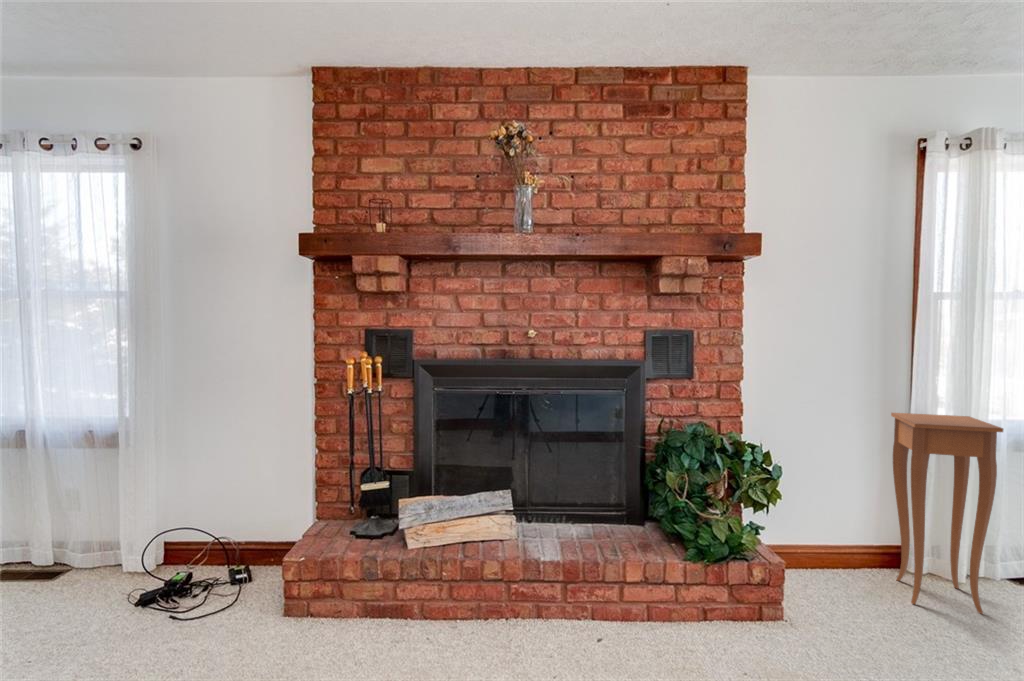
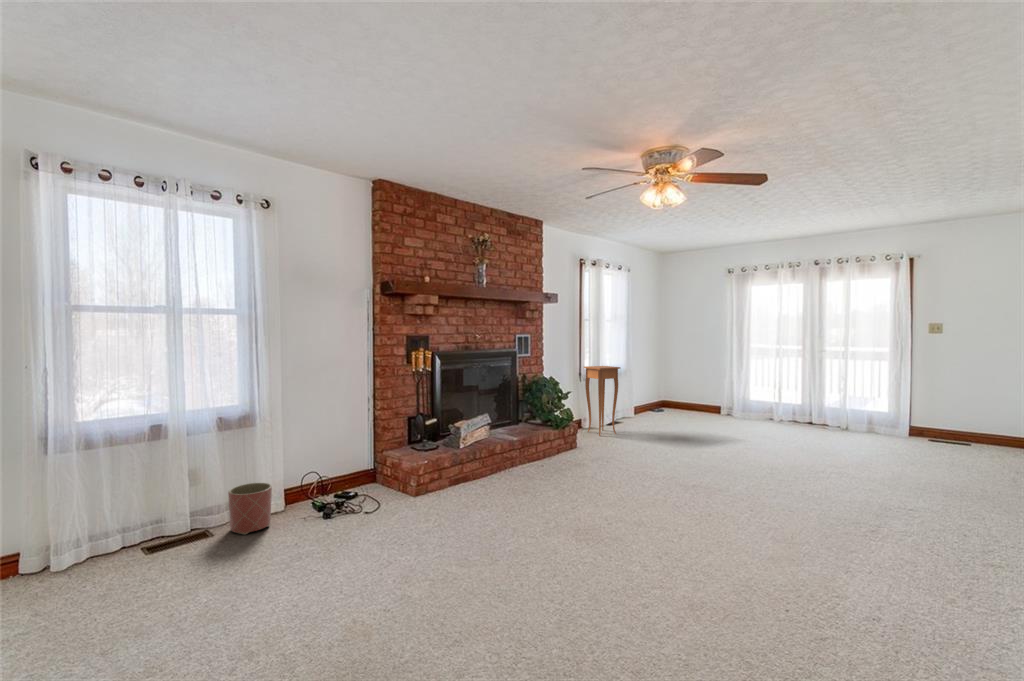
planter: none [42,523,107,593] -> present [228,483,272,535]

